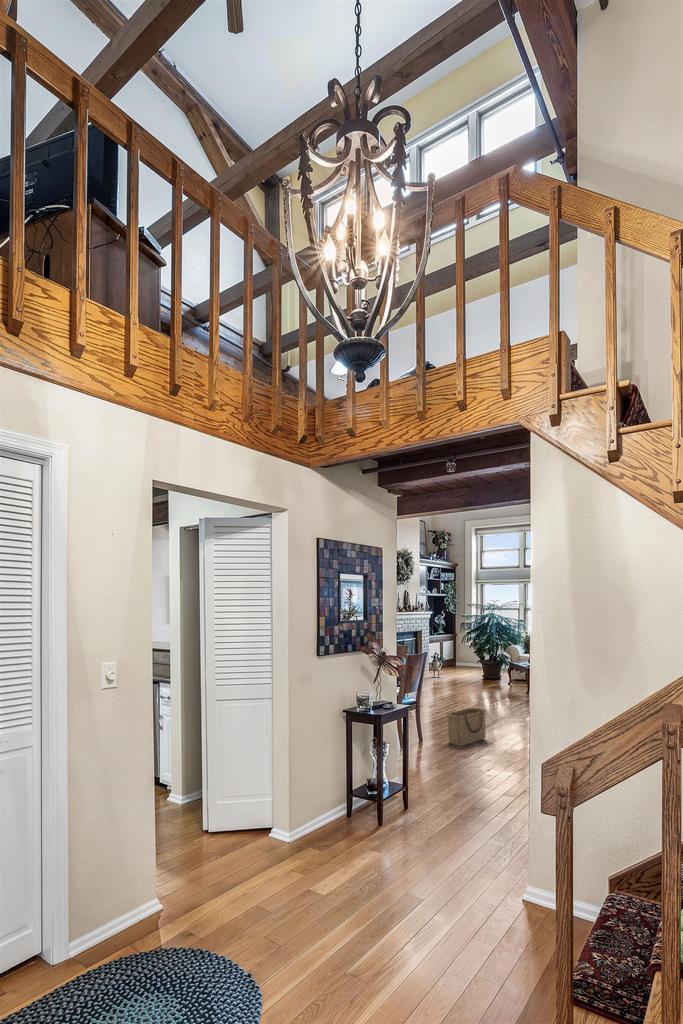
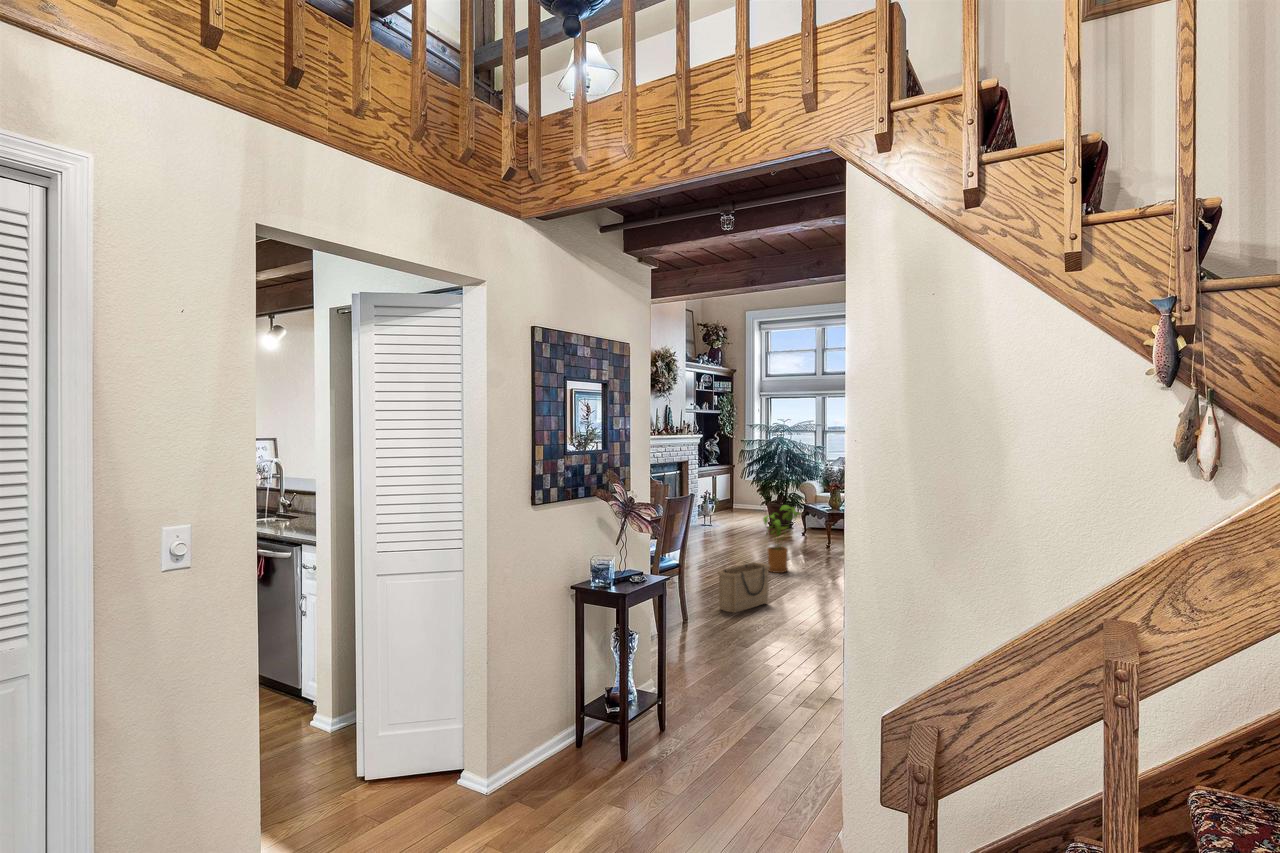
house plant: none [480,664,510,716] -> present [763,505,800,573]

